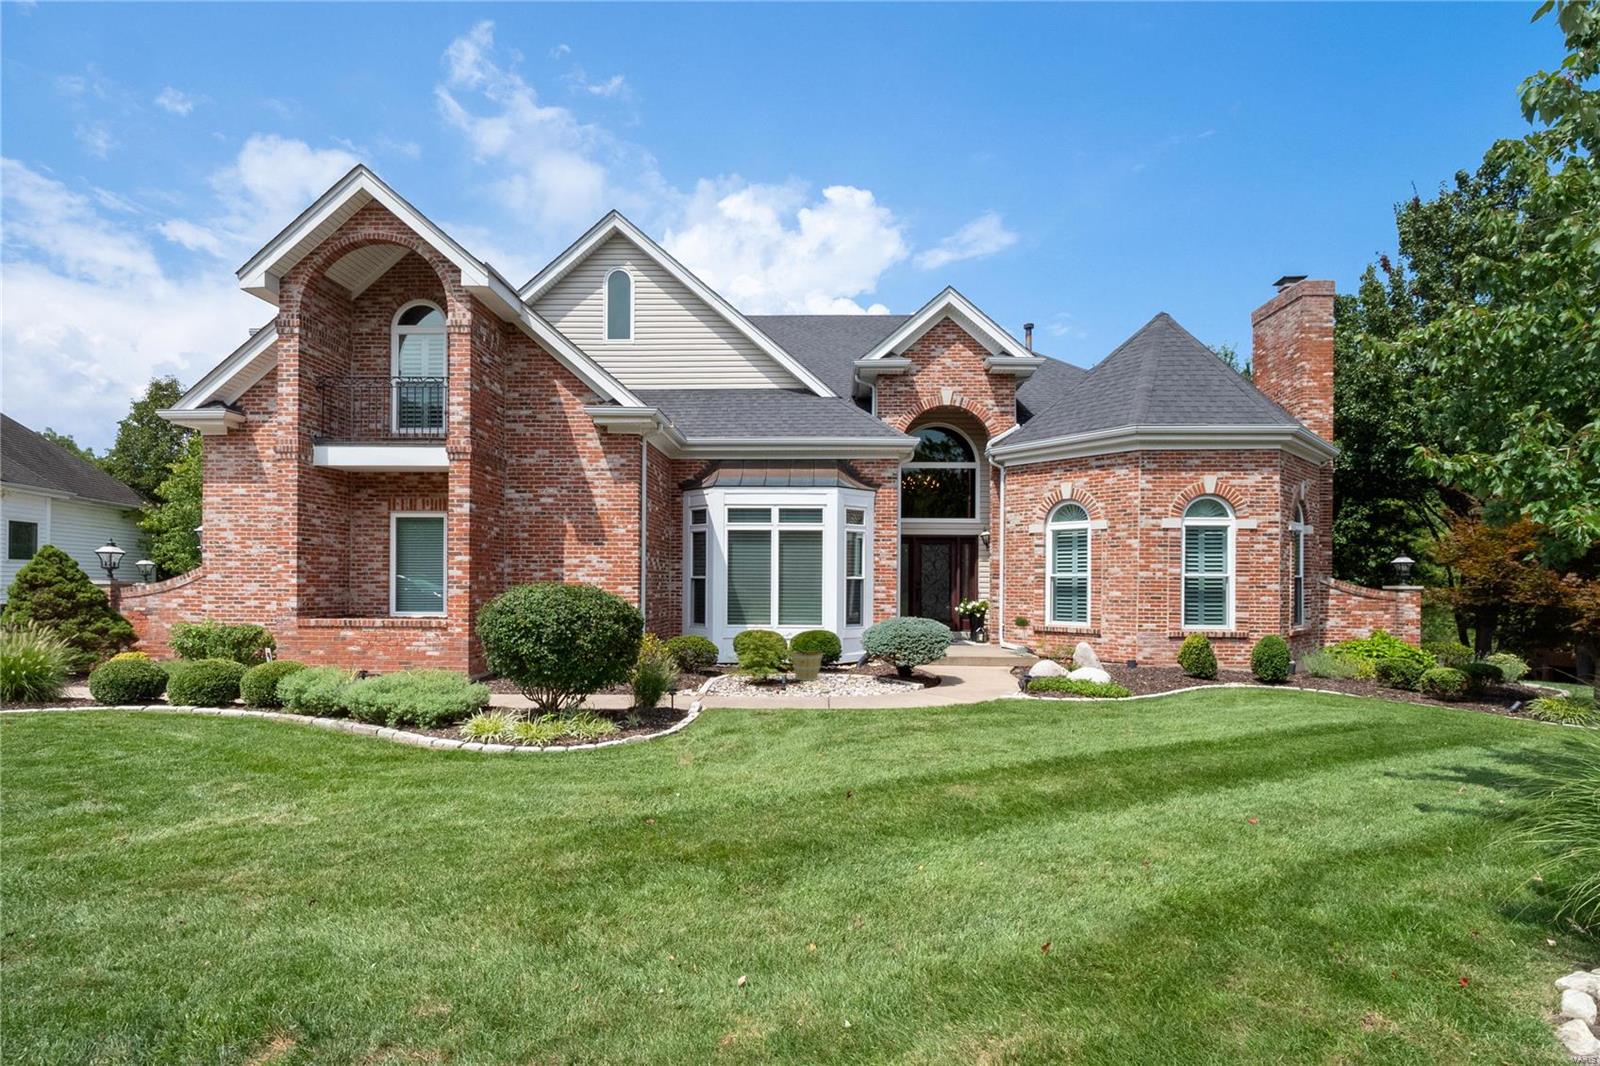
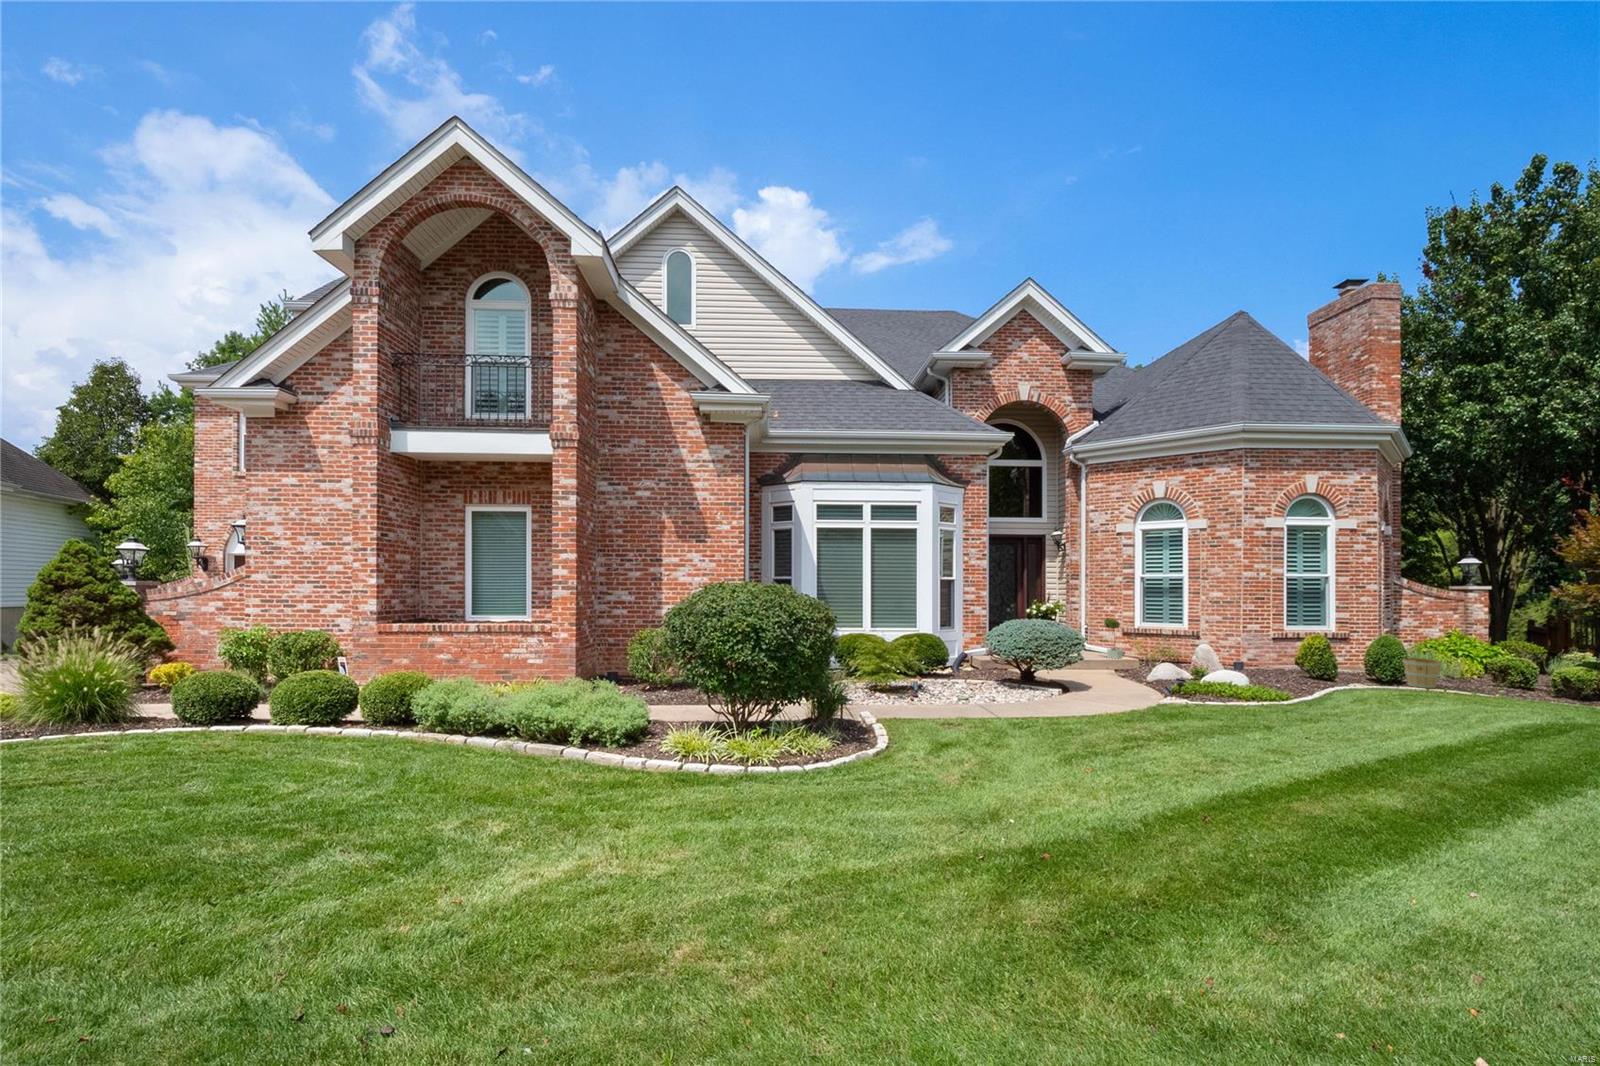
wooden bucket: present [792,650,823,681] -> present [1403,657,1442,688]

